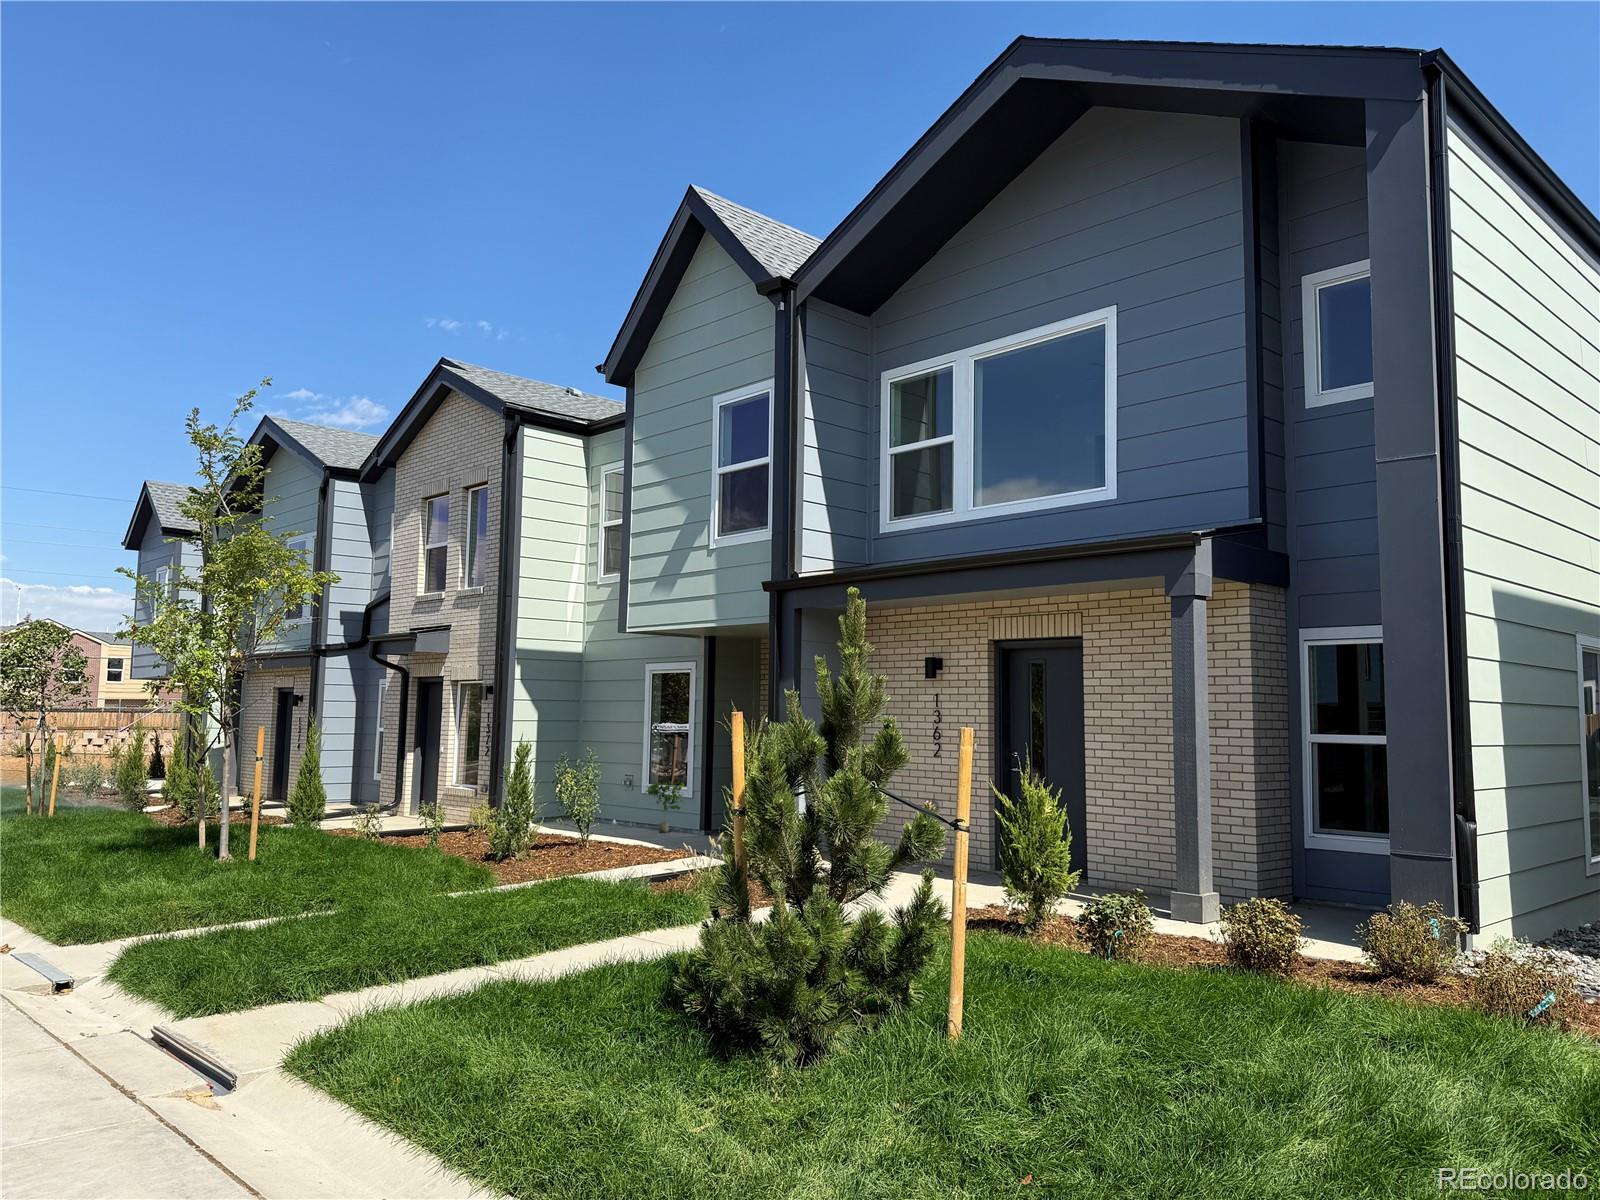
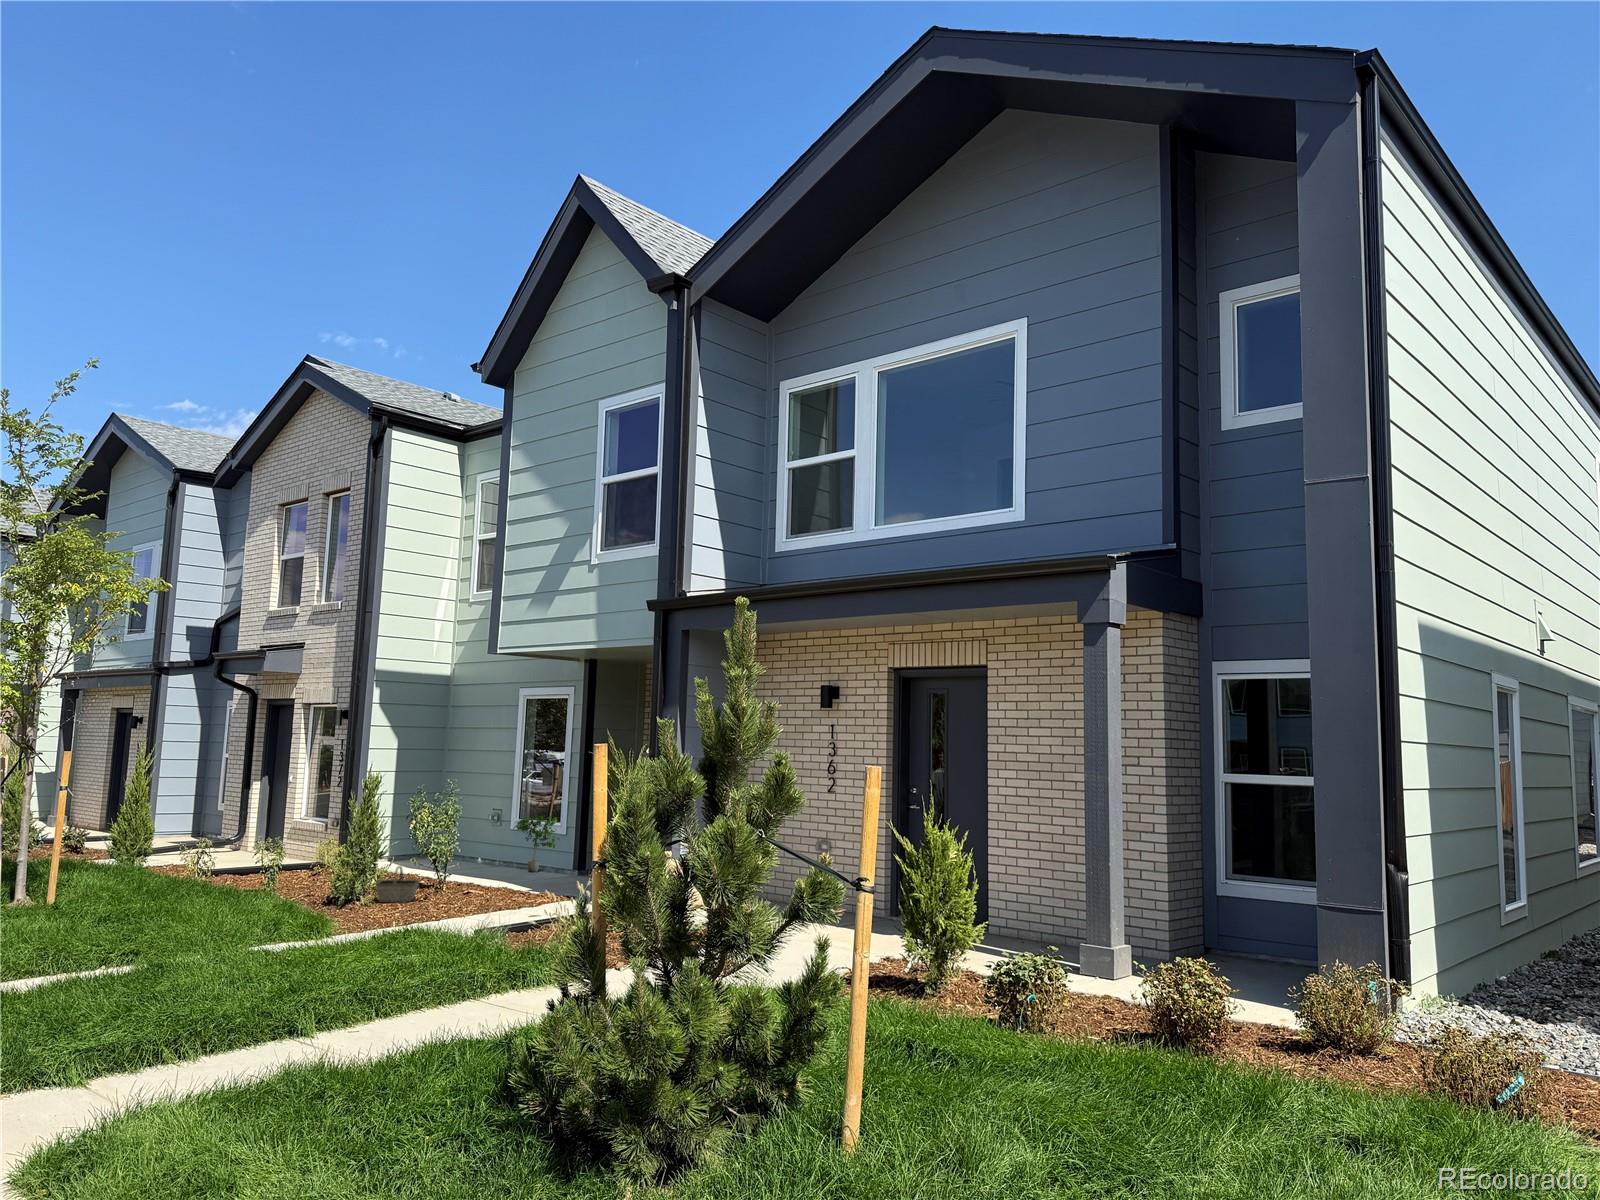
basket: none [528,826,566,858] -> present [375,866,420,902]

